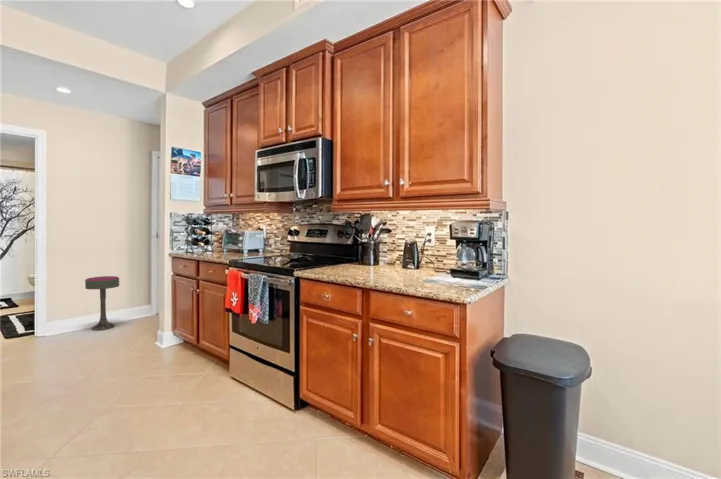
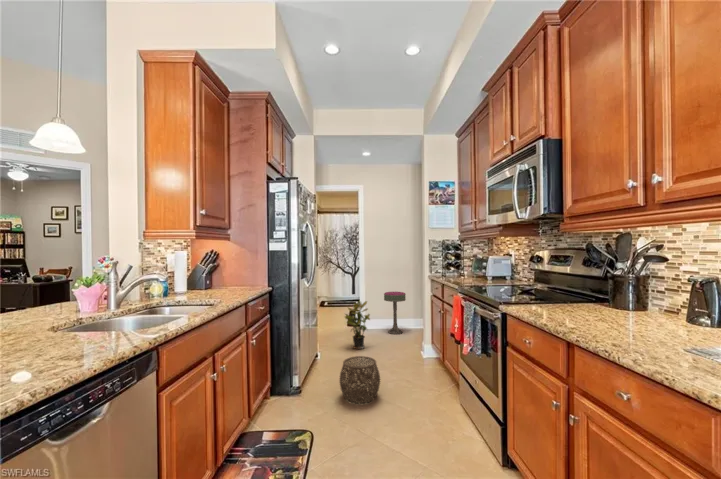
potted plant: none [28,290,77,358] -> present [345,301,370,349]
woven basket: none [69,354,134,416] -> present [340,356,380,403]

